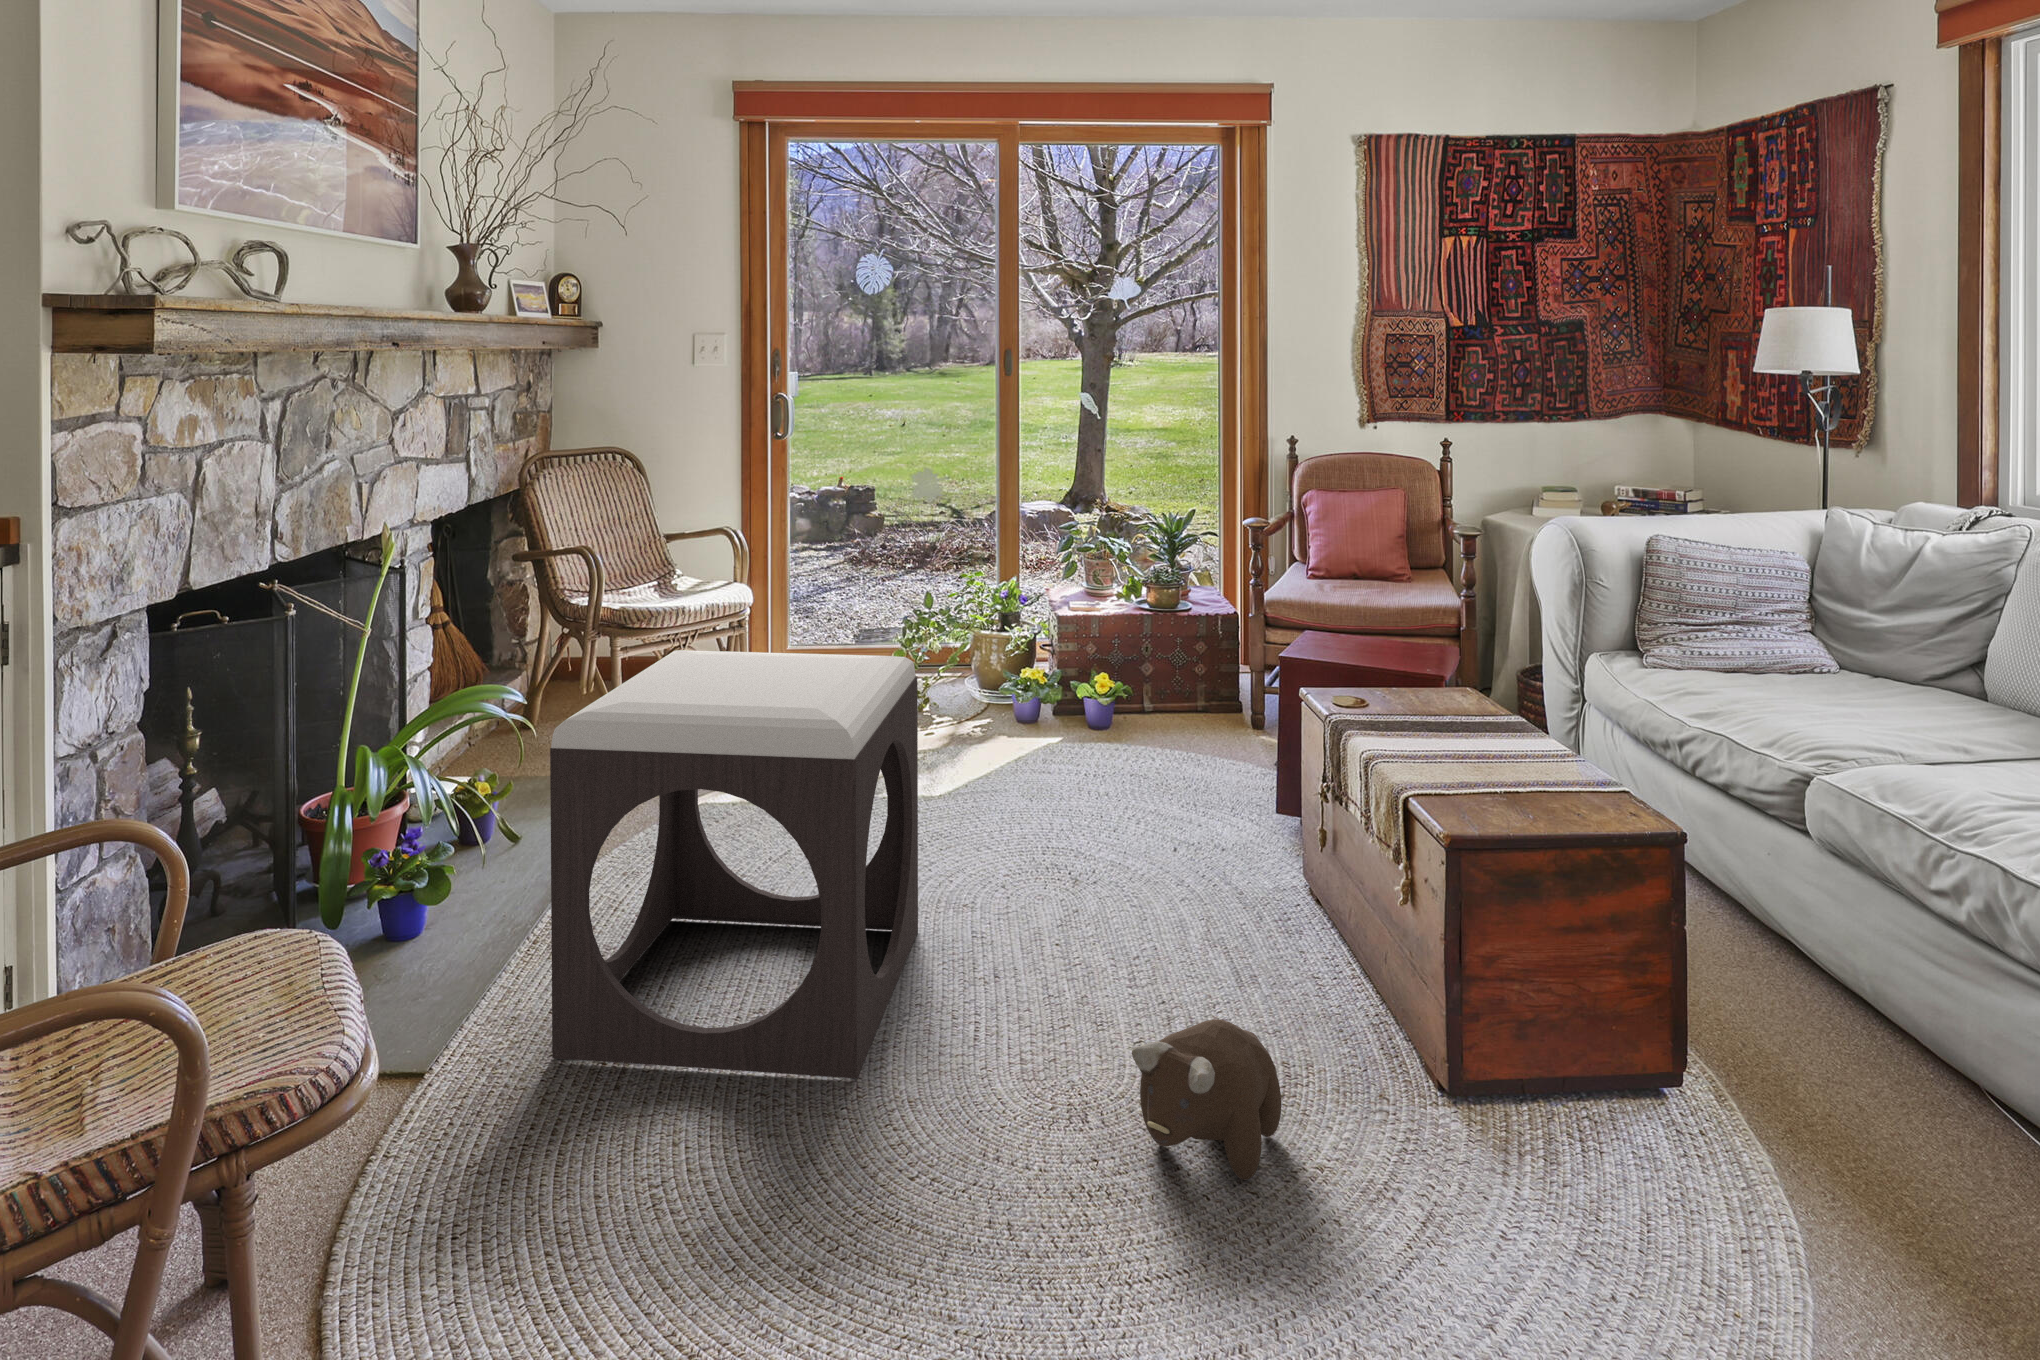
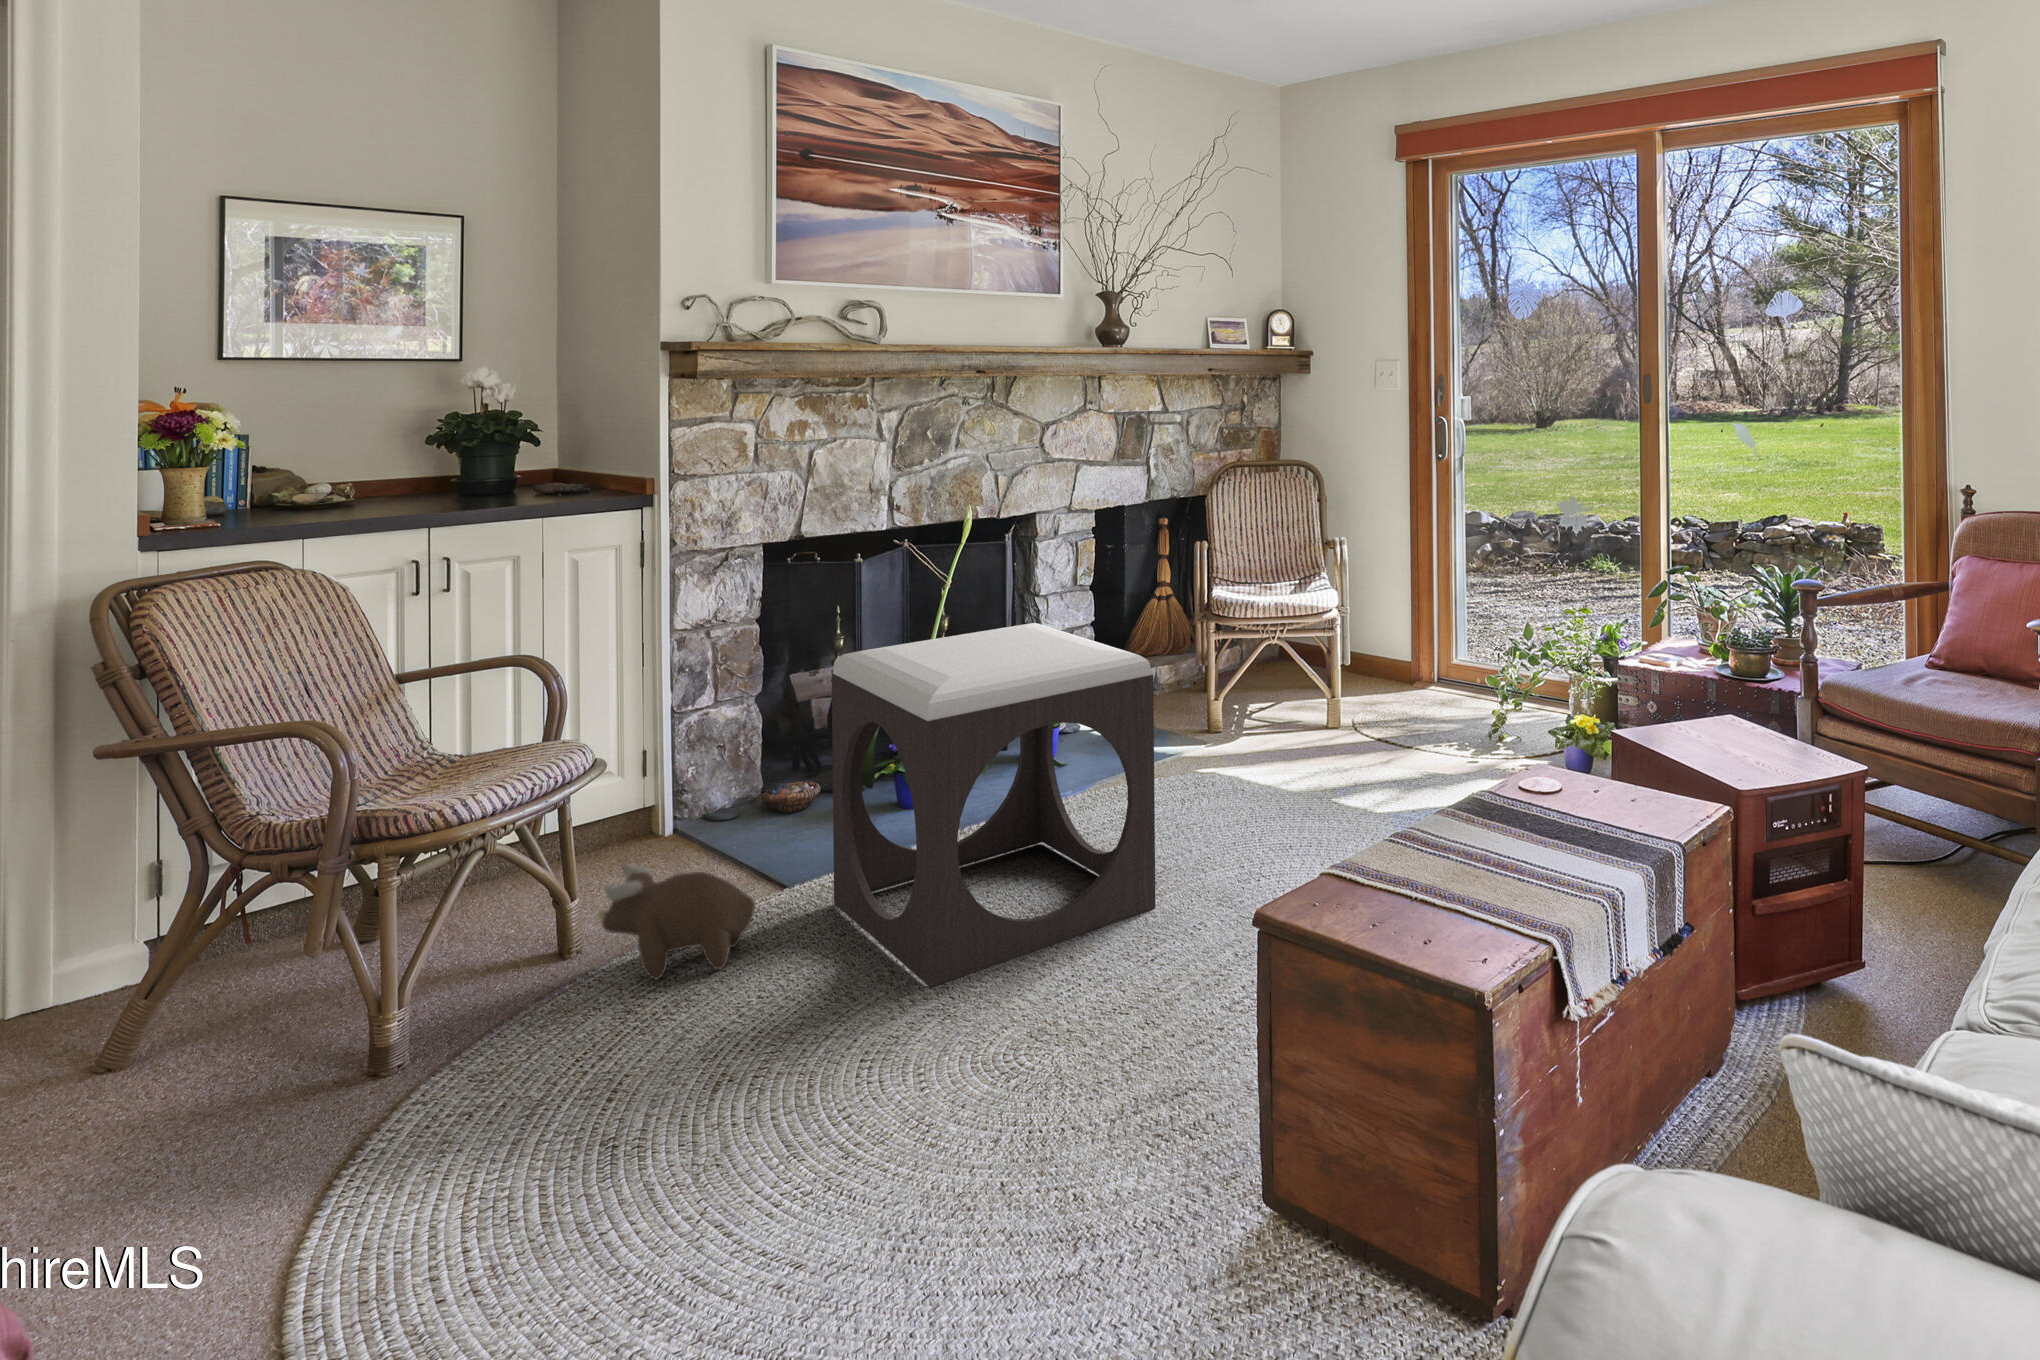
plush toy: present [1132,1019,1281,1180] -> present [597,864,755,980]

